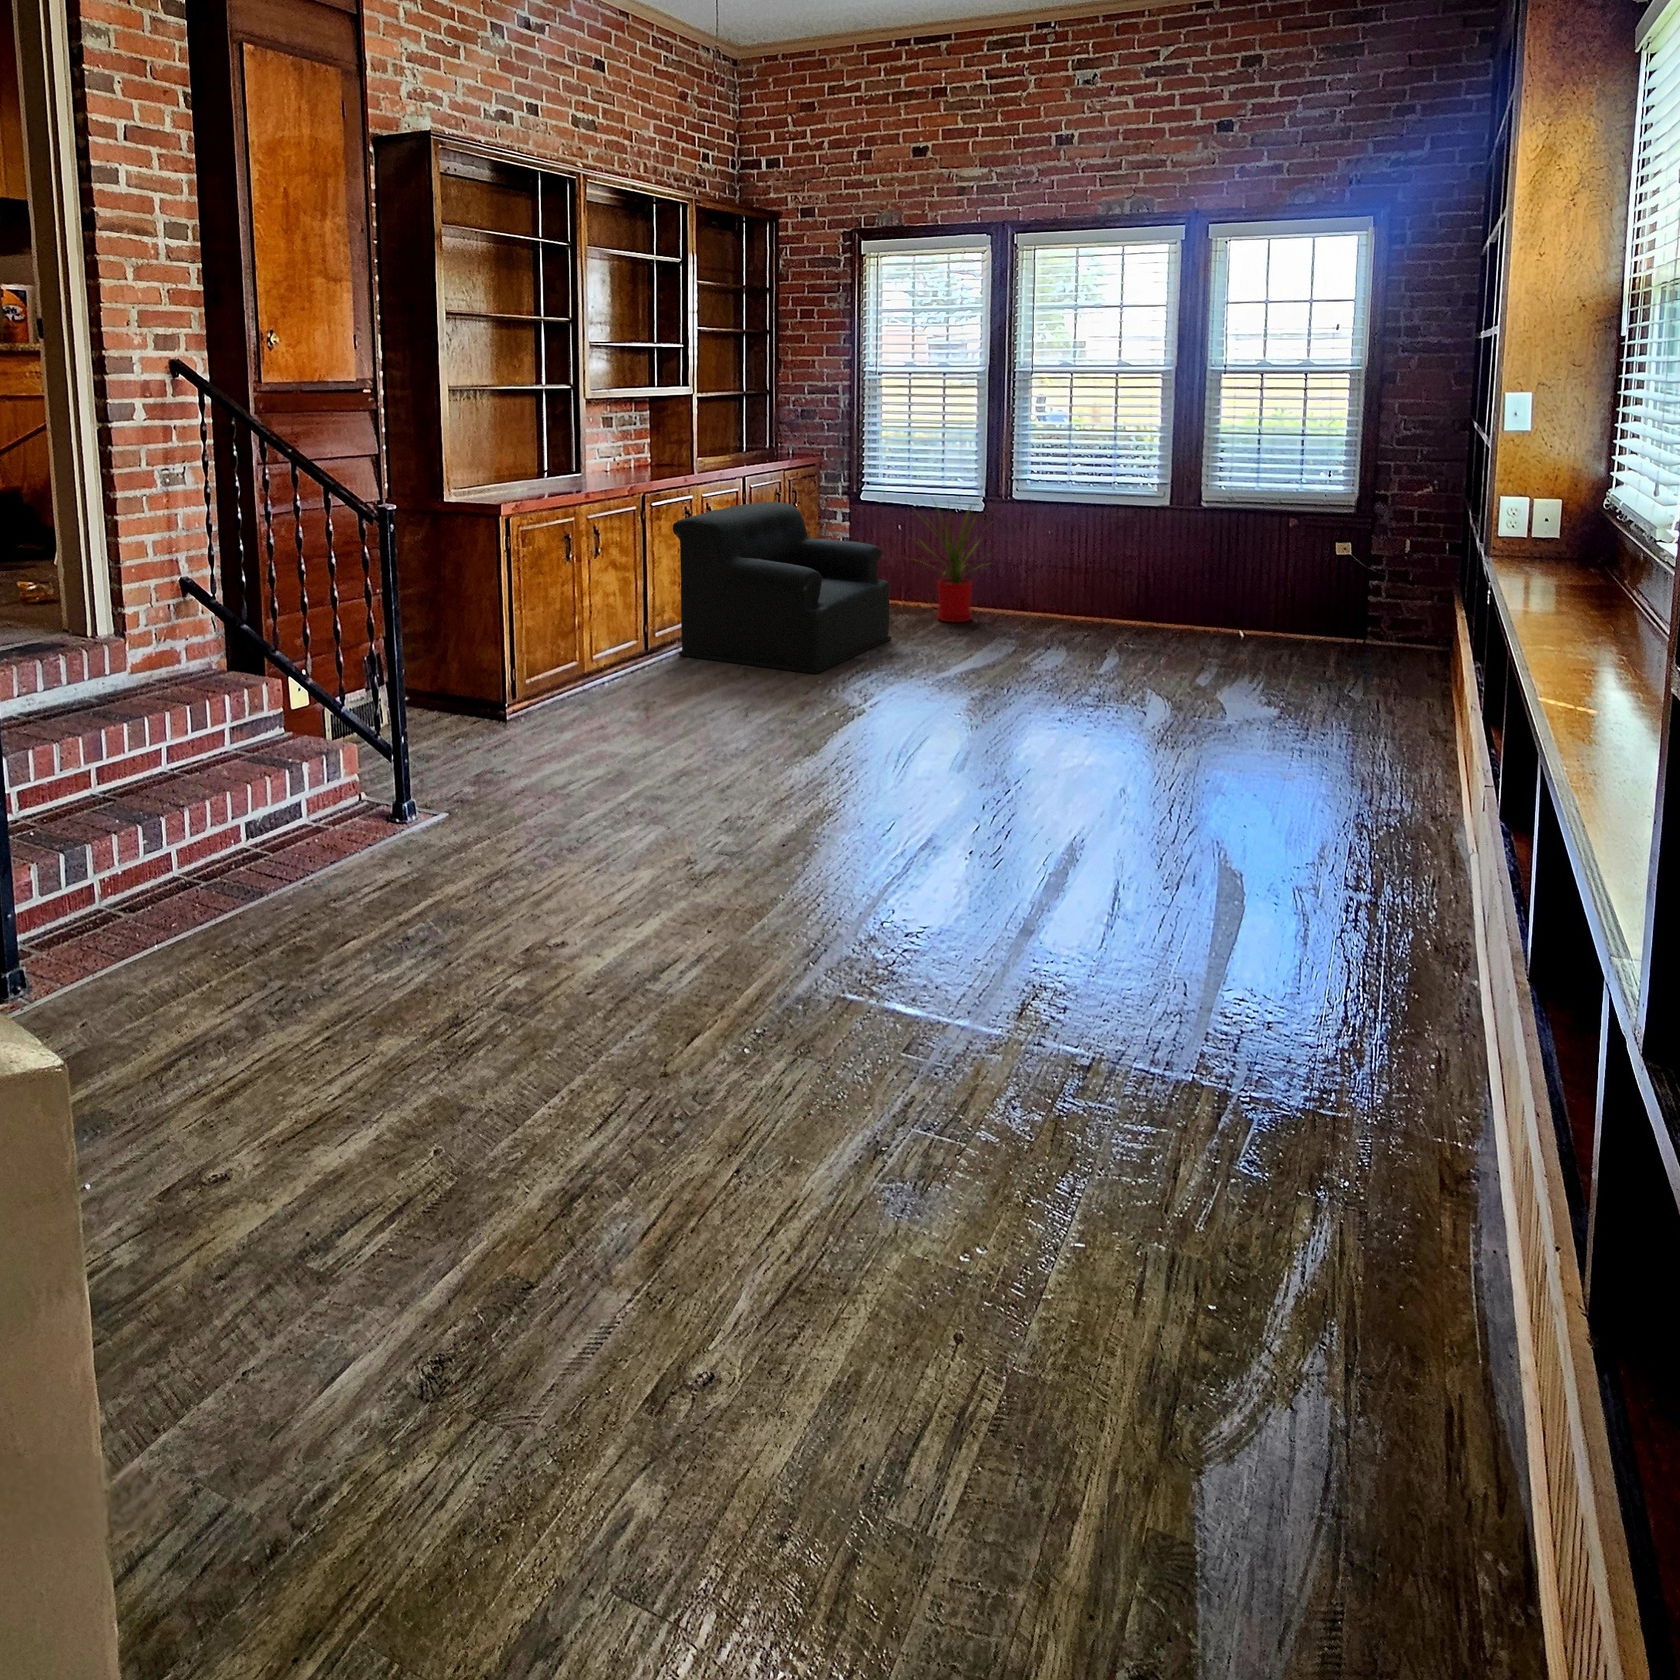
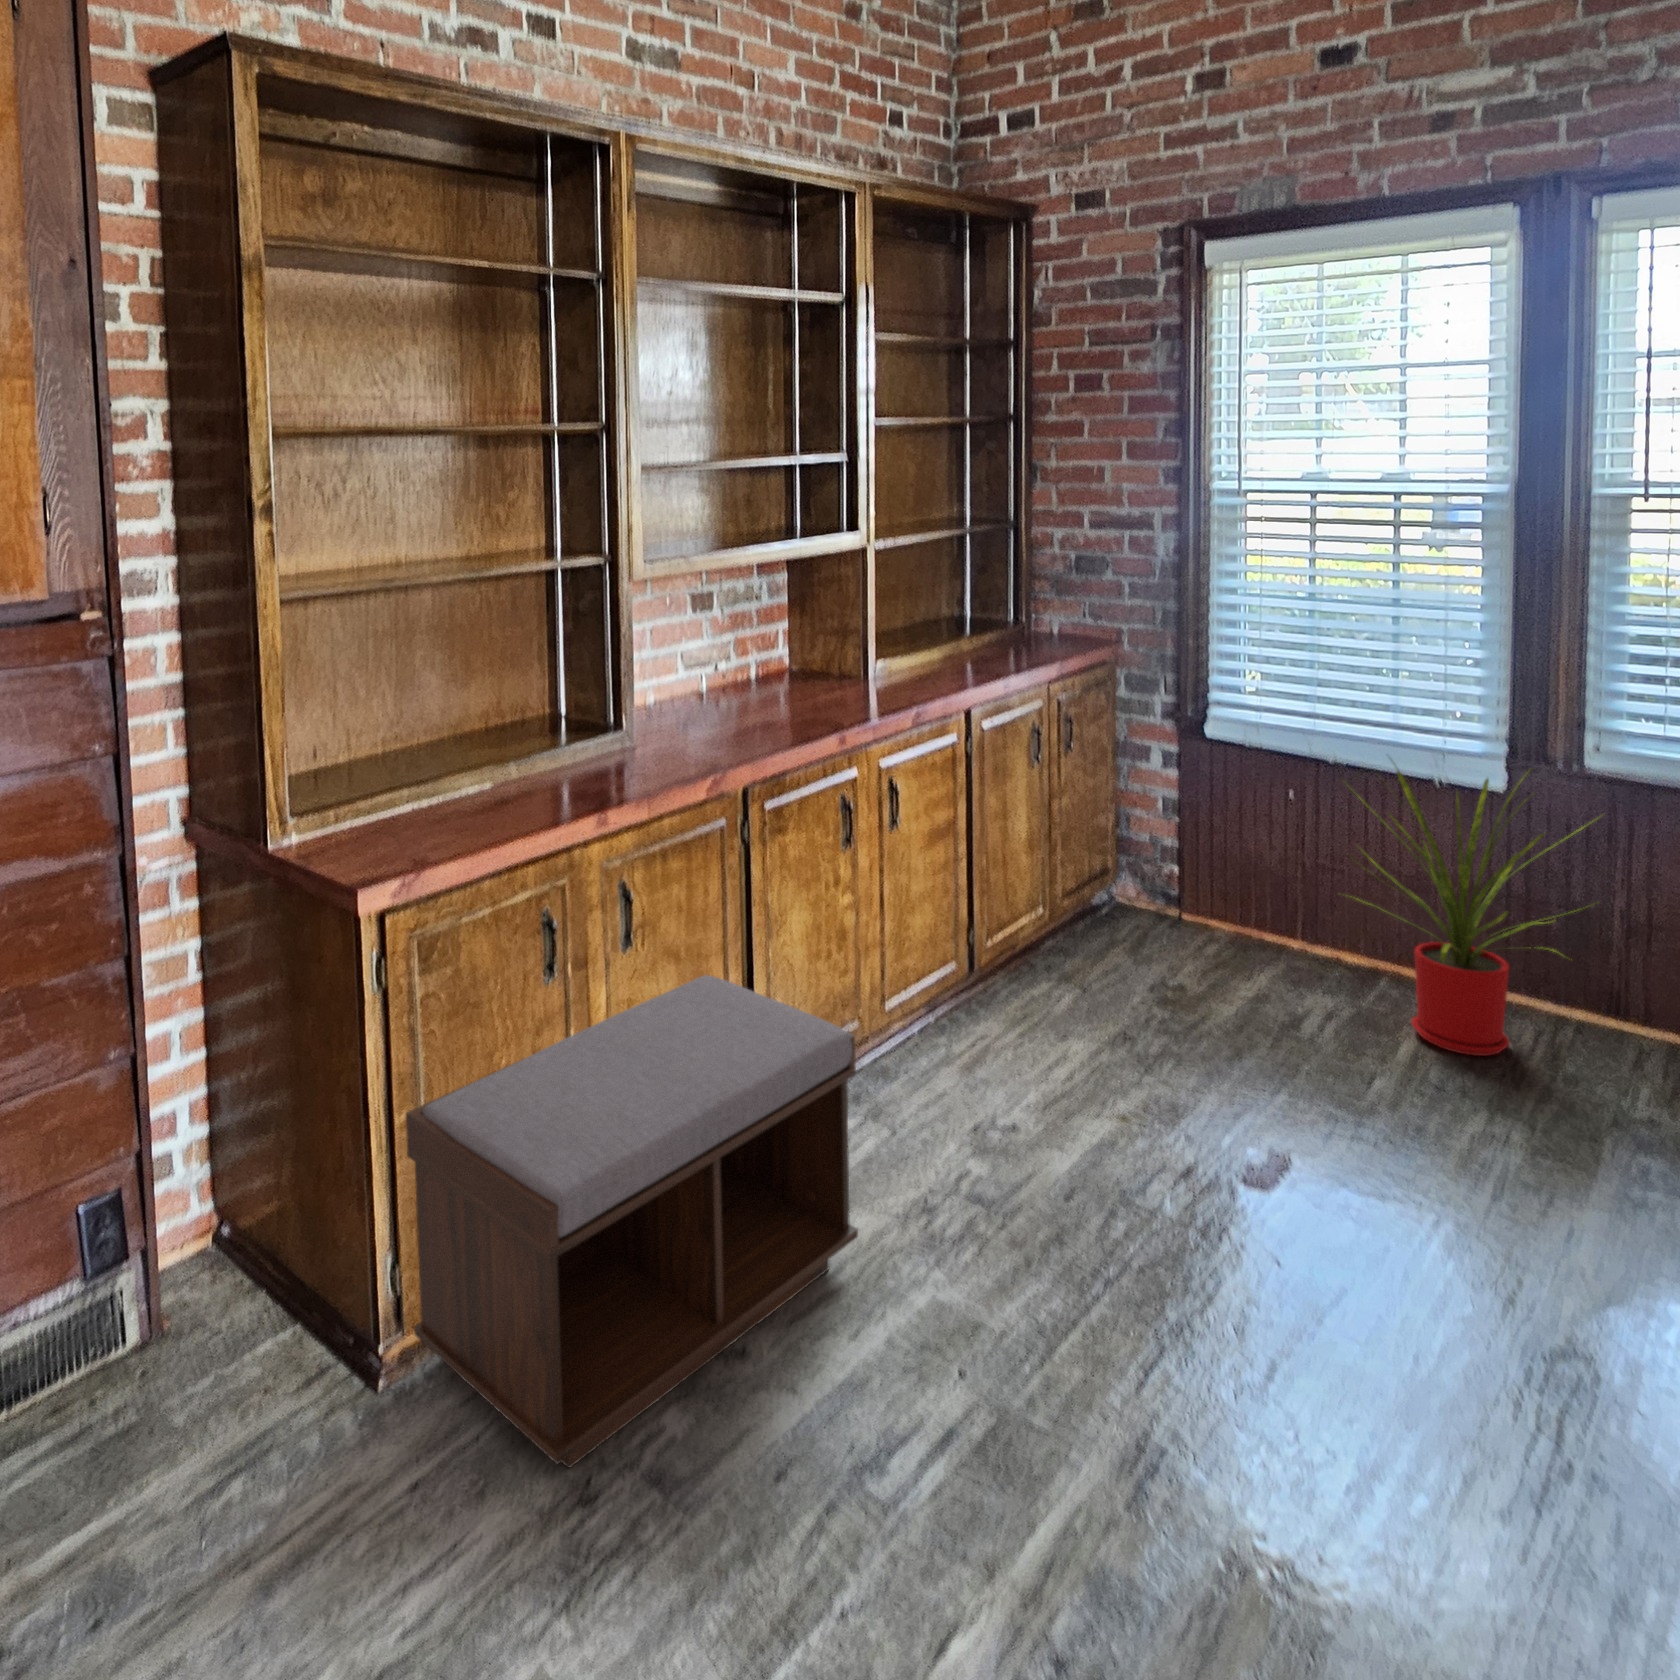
armchair: present [673,502,891,674] -> none [810,766,1325,1280]
bench: none [519,574,699,722] -> present [406,975,858,1468]

